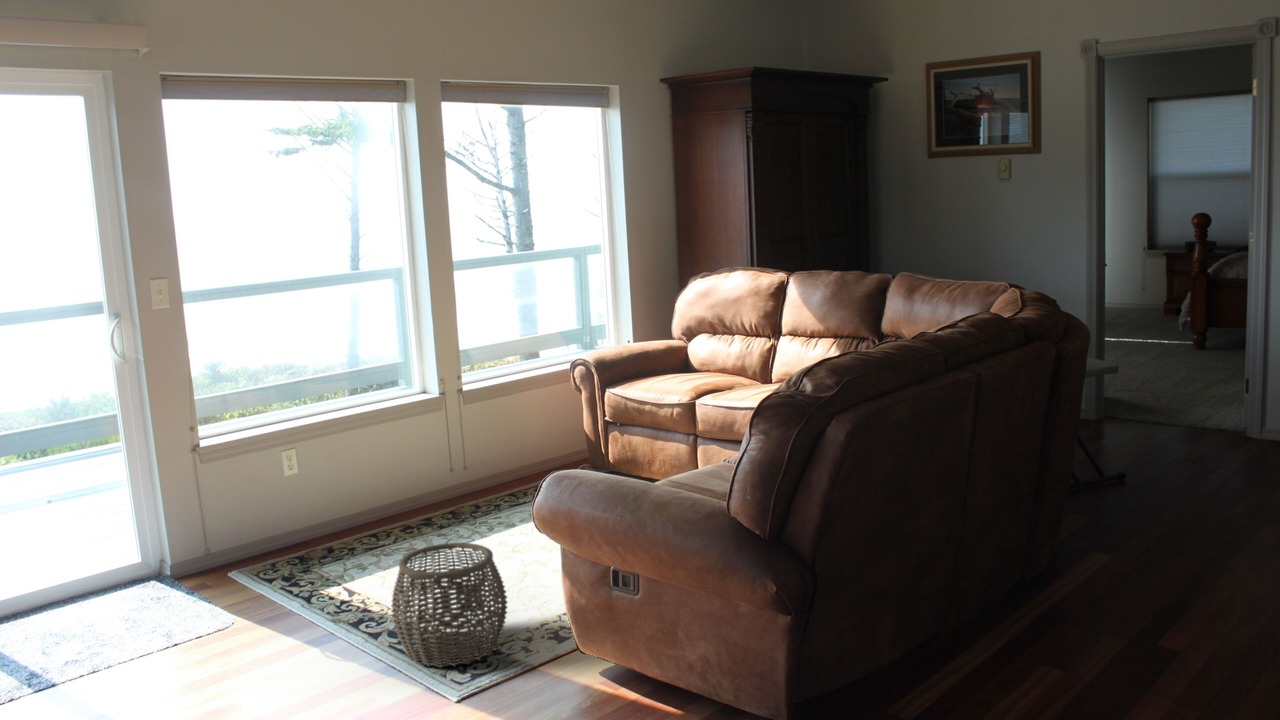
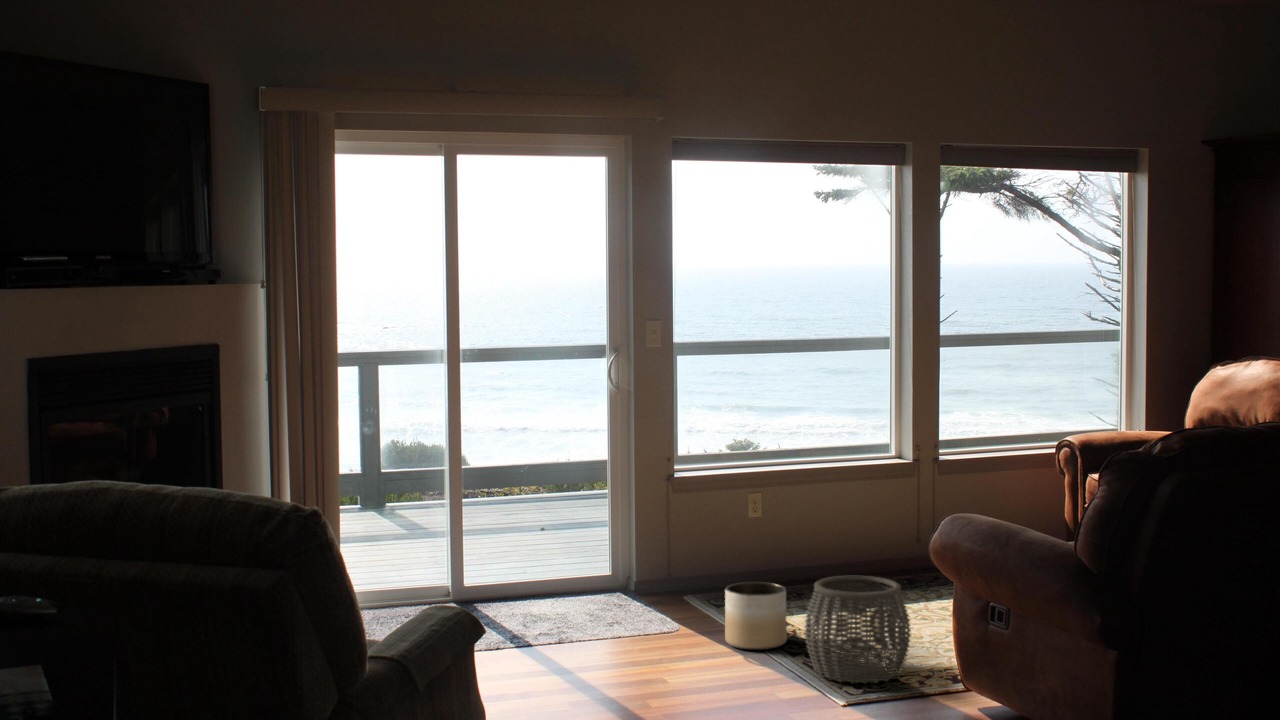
planter: none [288,559,362,639] -> present [725,582,787,650]

